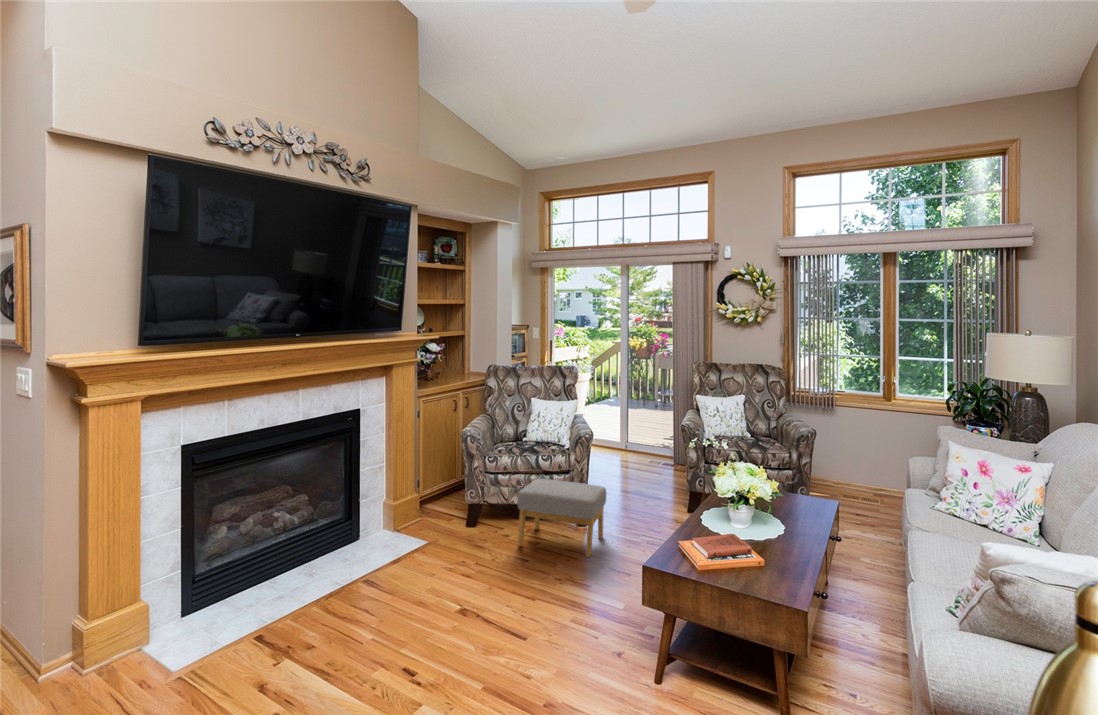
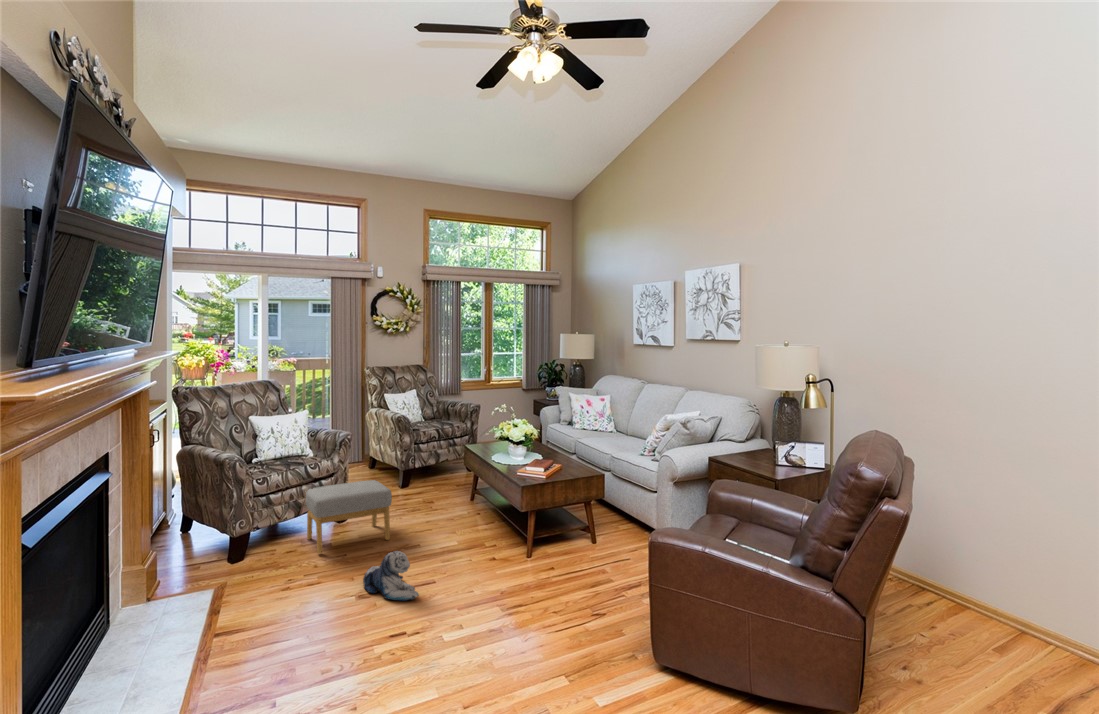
plush toy: none [488,567,532,629] -> present [363,551,419,601]

